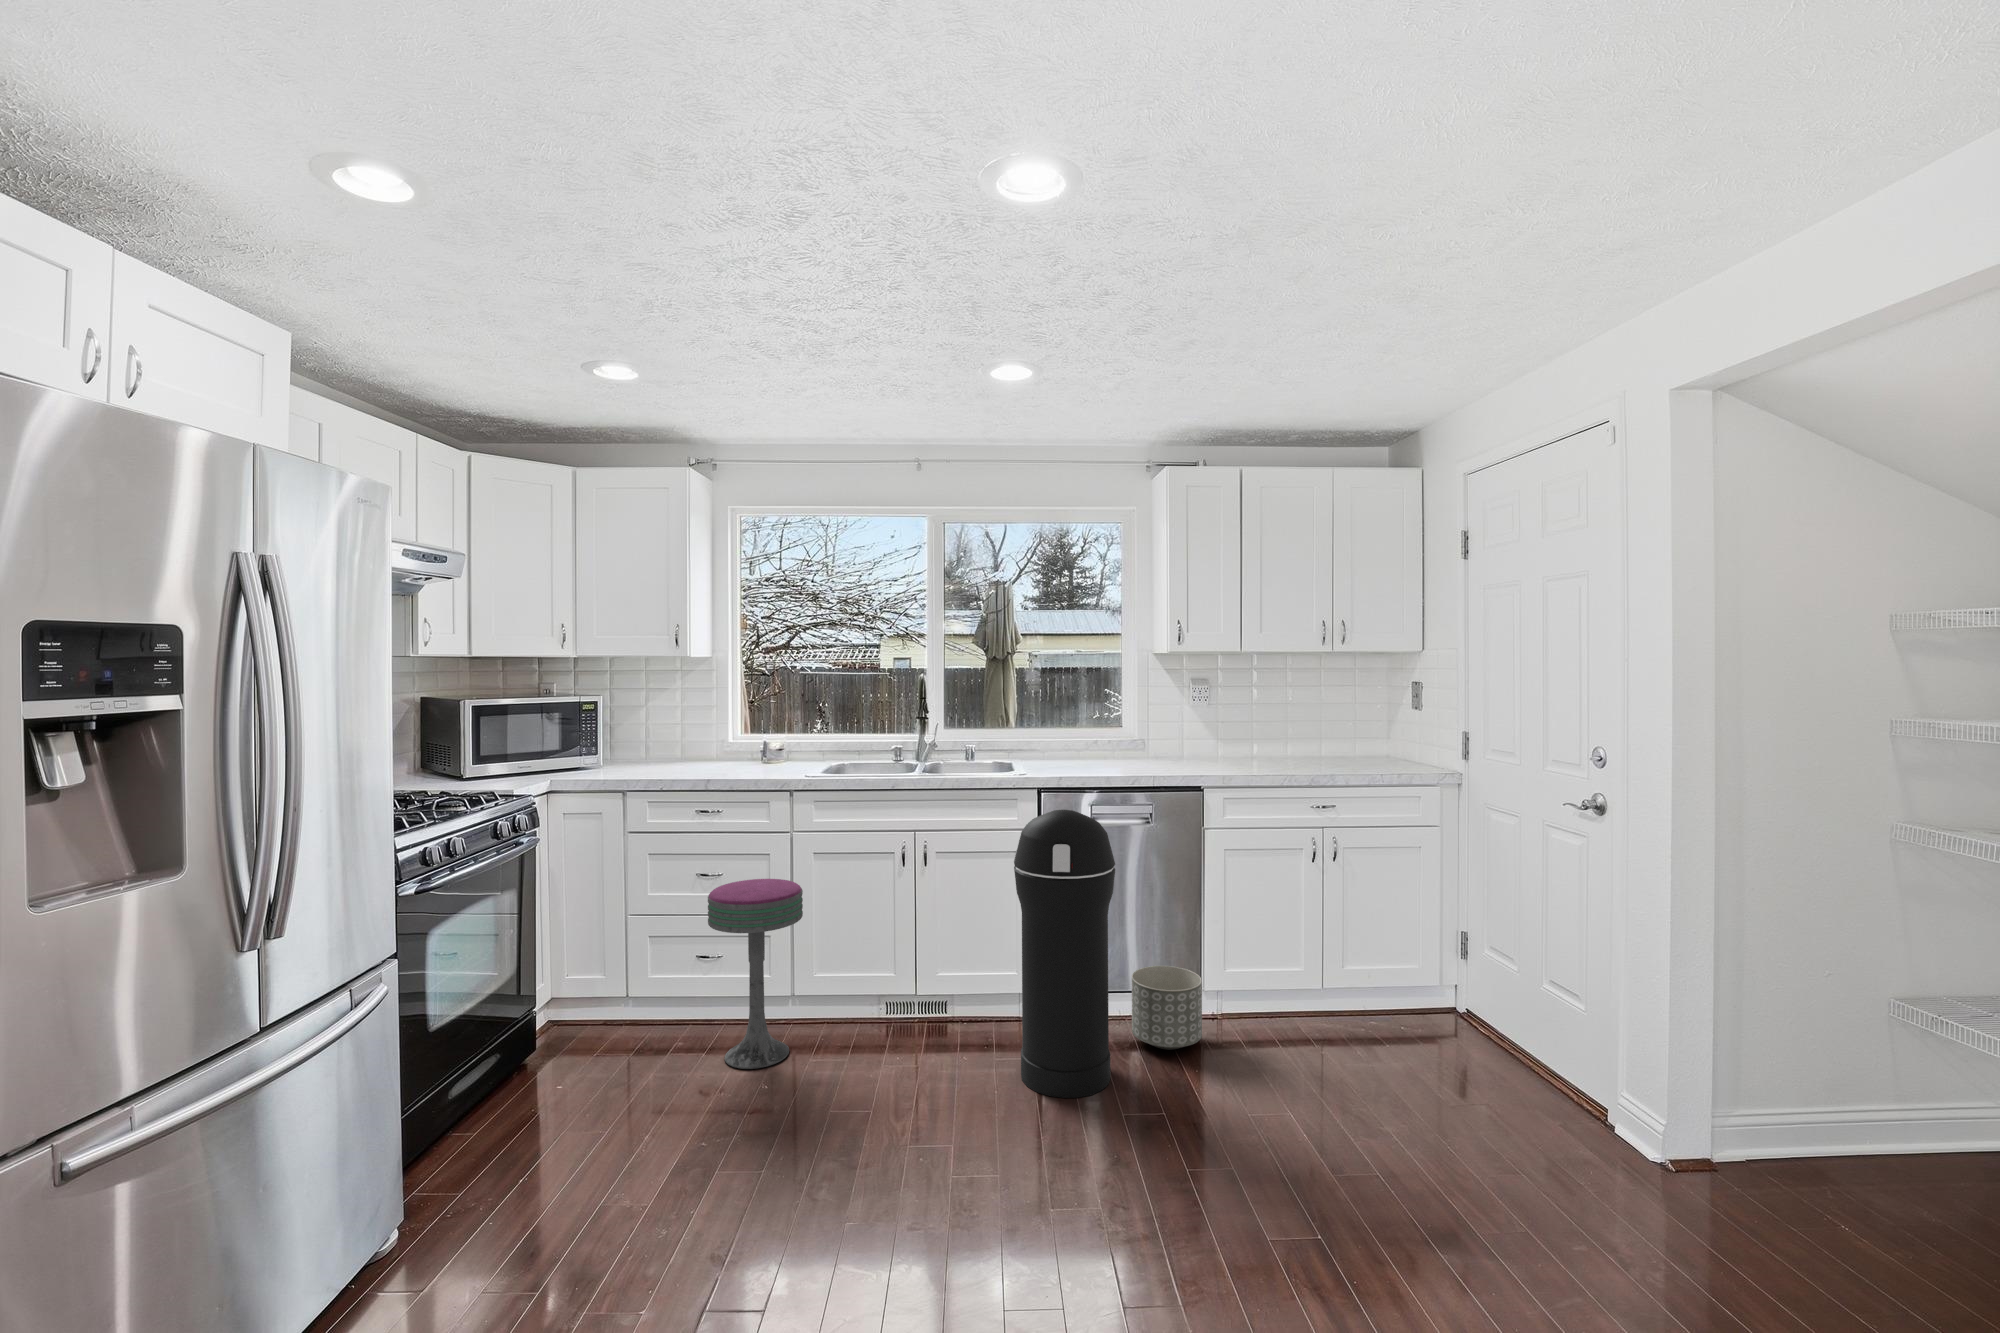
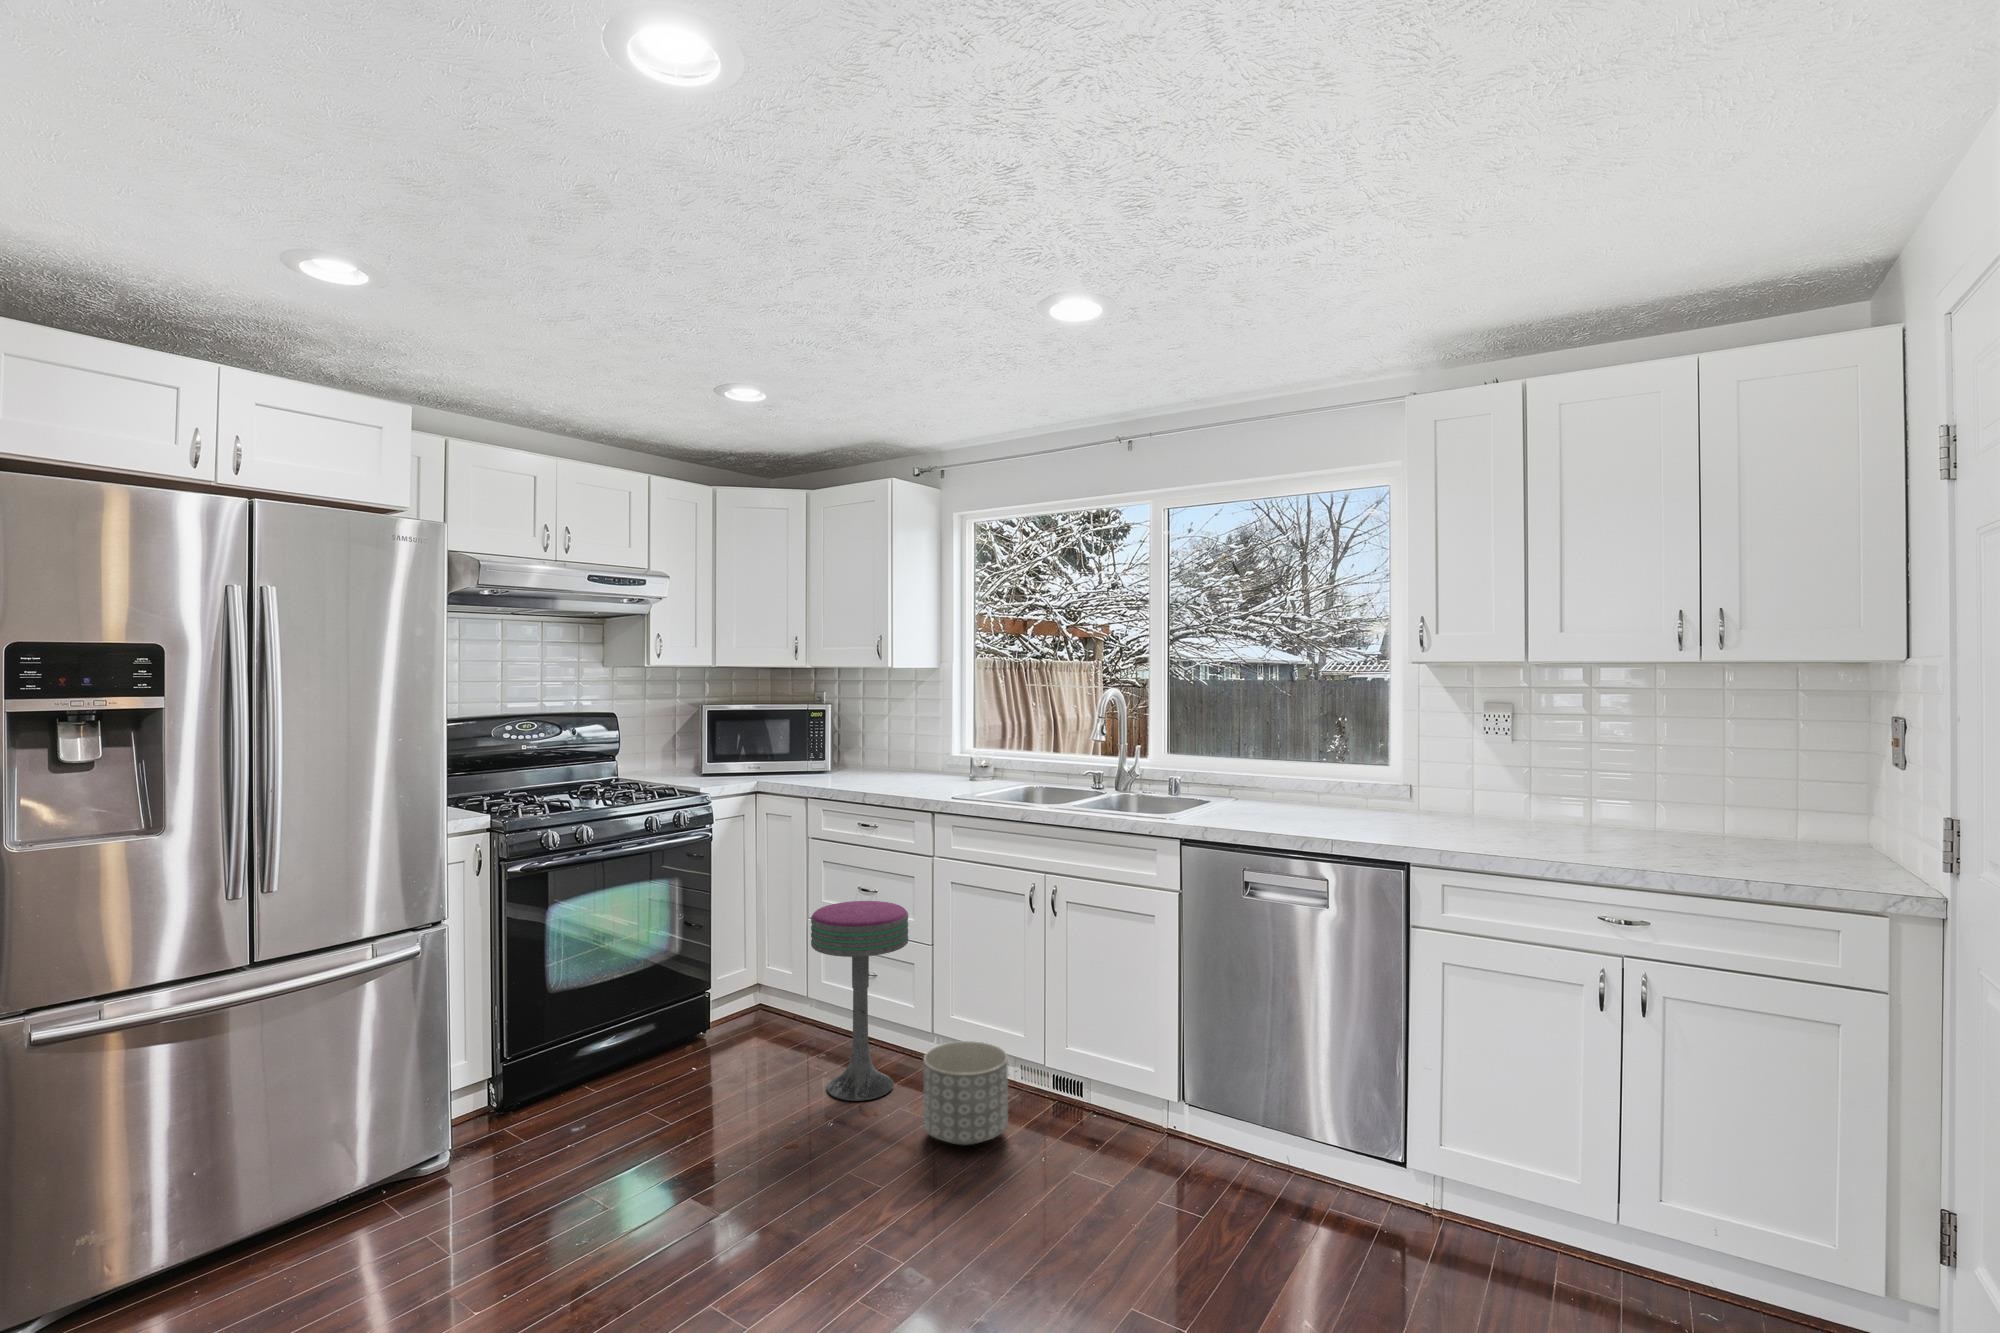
trash can: present [1014,810,1115,1098] -> none [1054,865,1187,1249]
planter: present [1132,966,1202,1050] -> present [924,1041,1008,1145]

